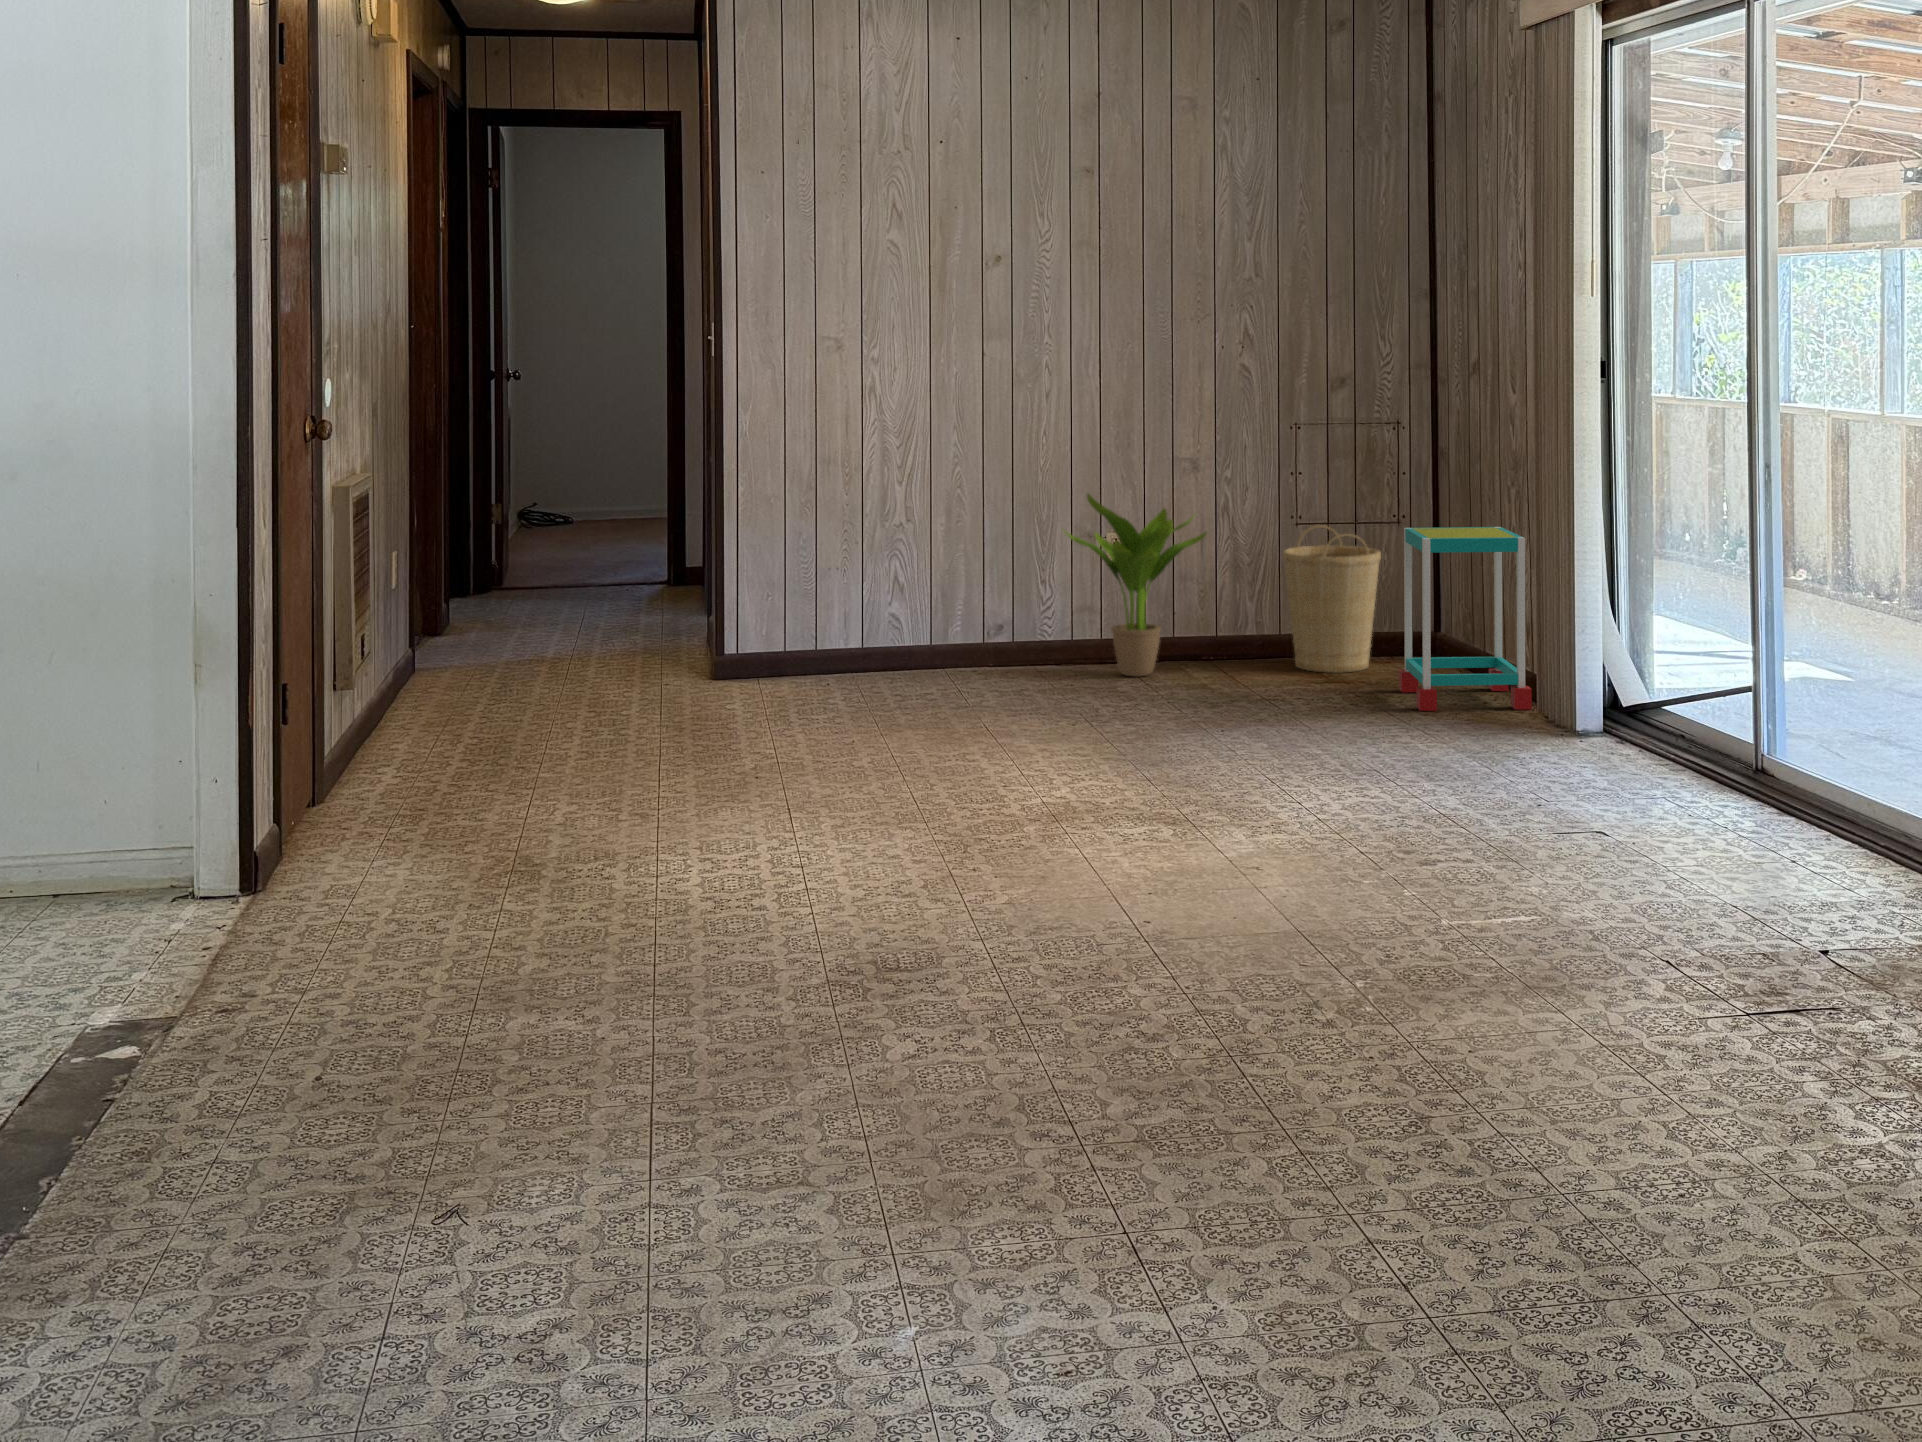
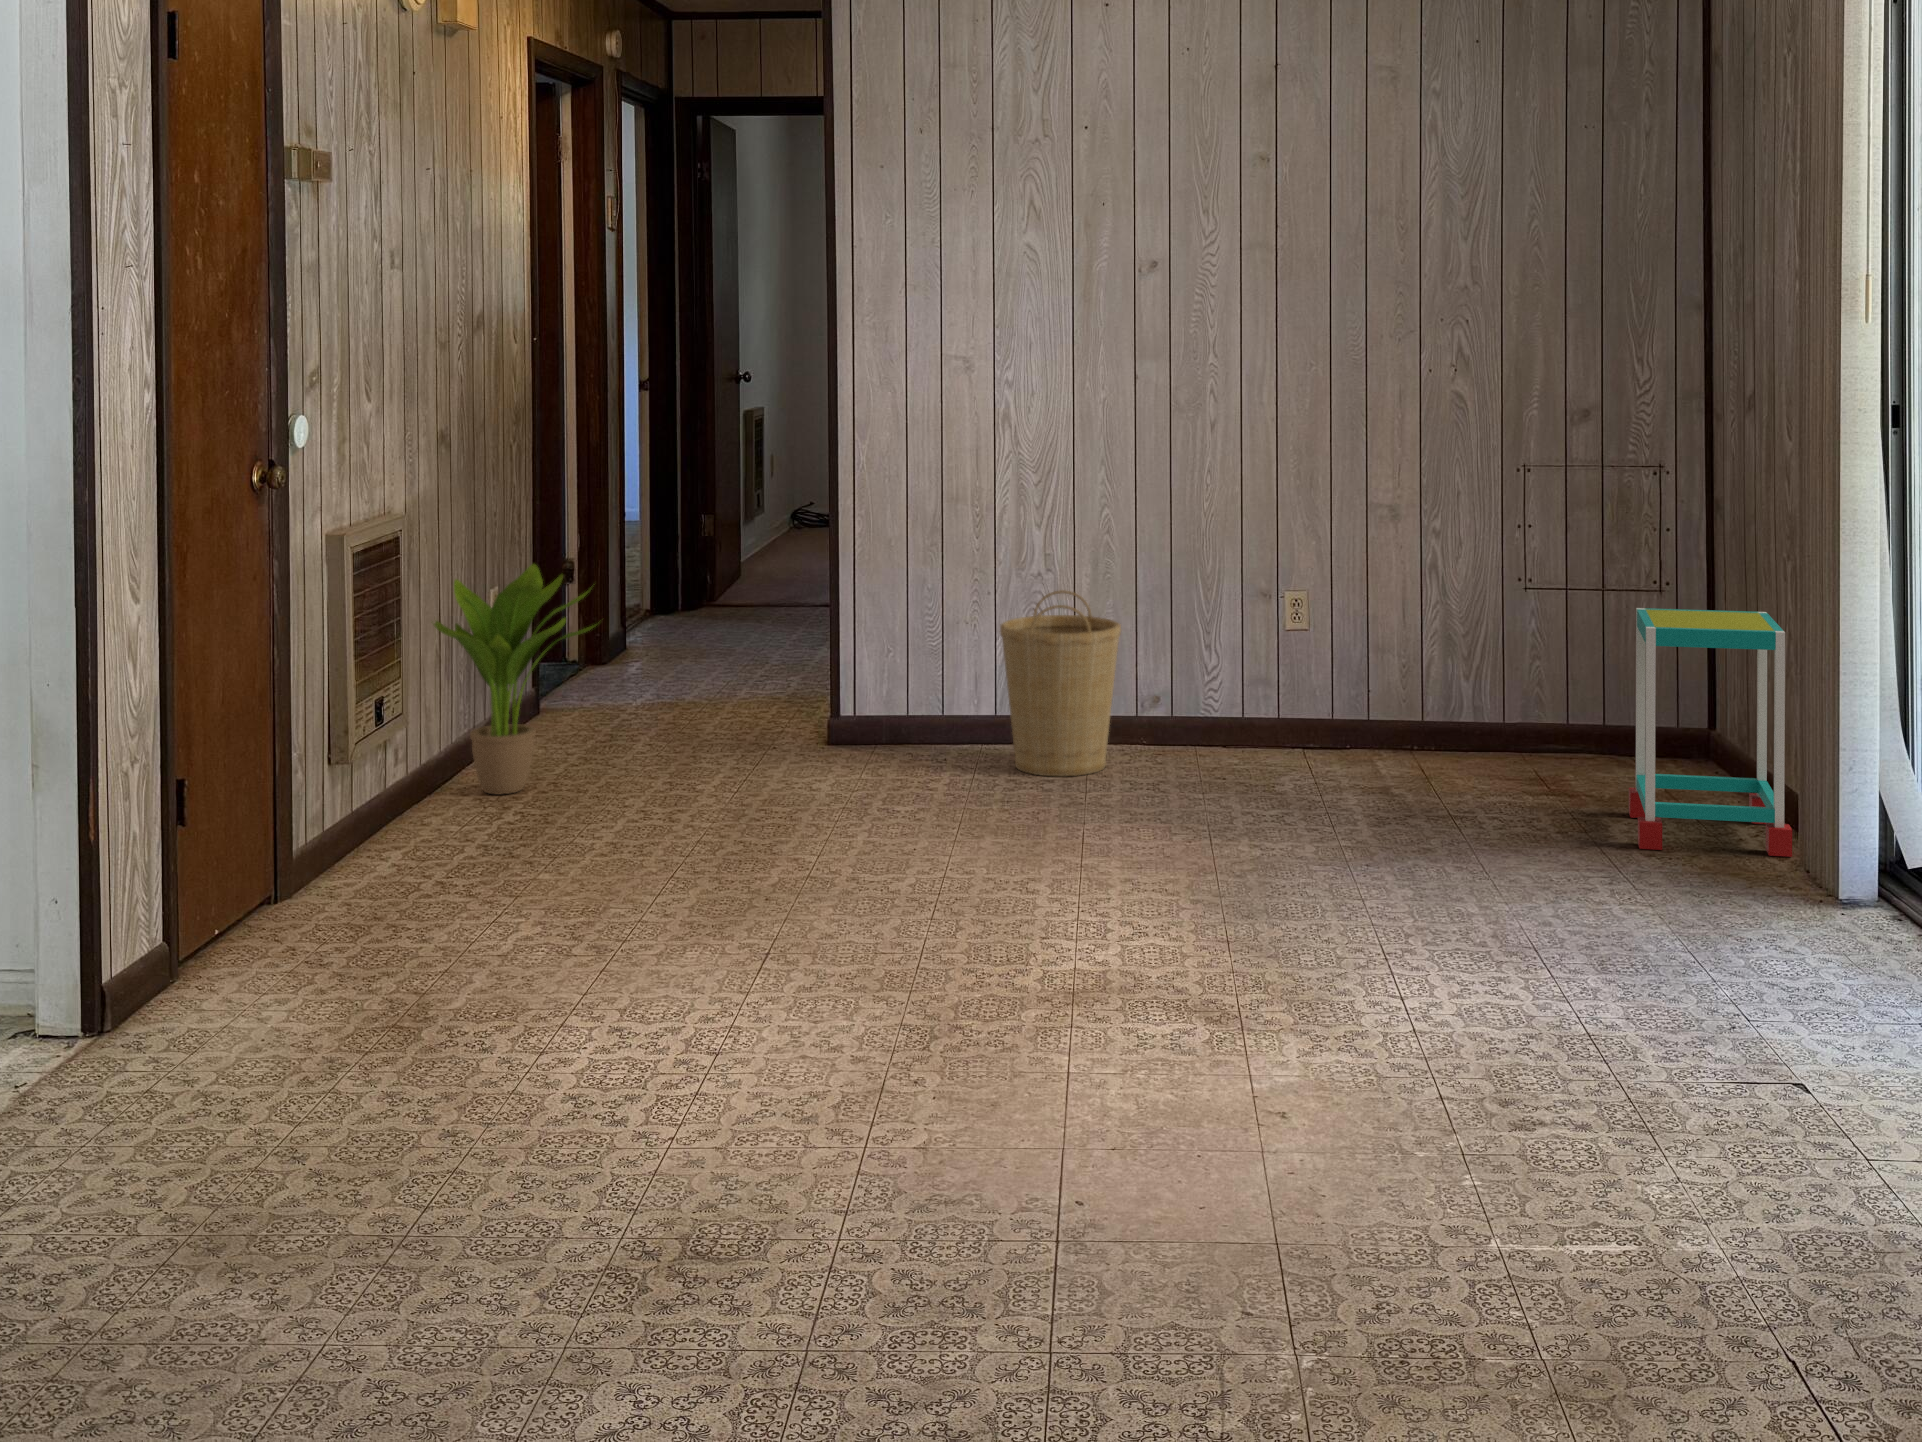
potted plant: present [1064,494,1206,677] -> present [434,564,595,794]
basket: present [1283,525,1381,673] -> present [1000,590,1121,776]

